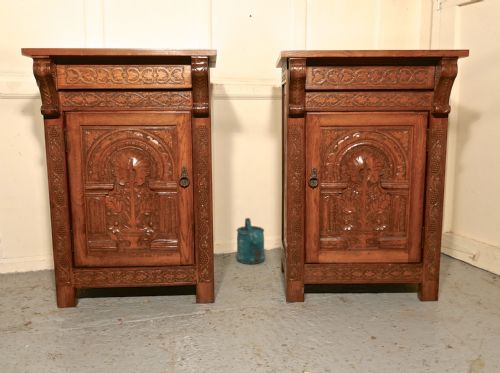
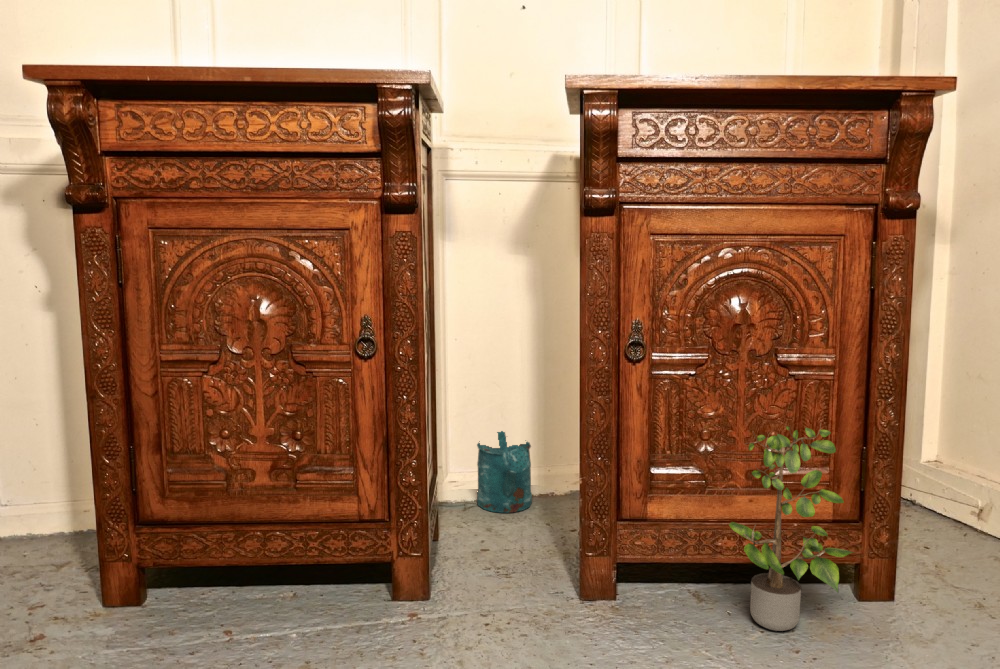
potted plant: none [358,216,417,313] -> present [729,426,853,631]

